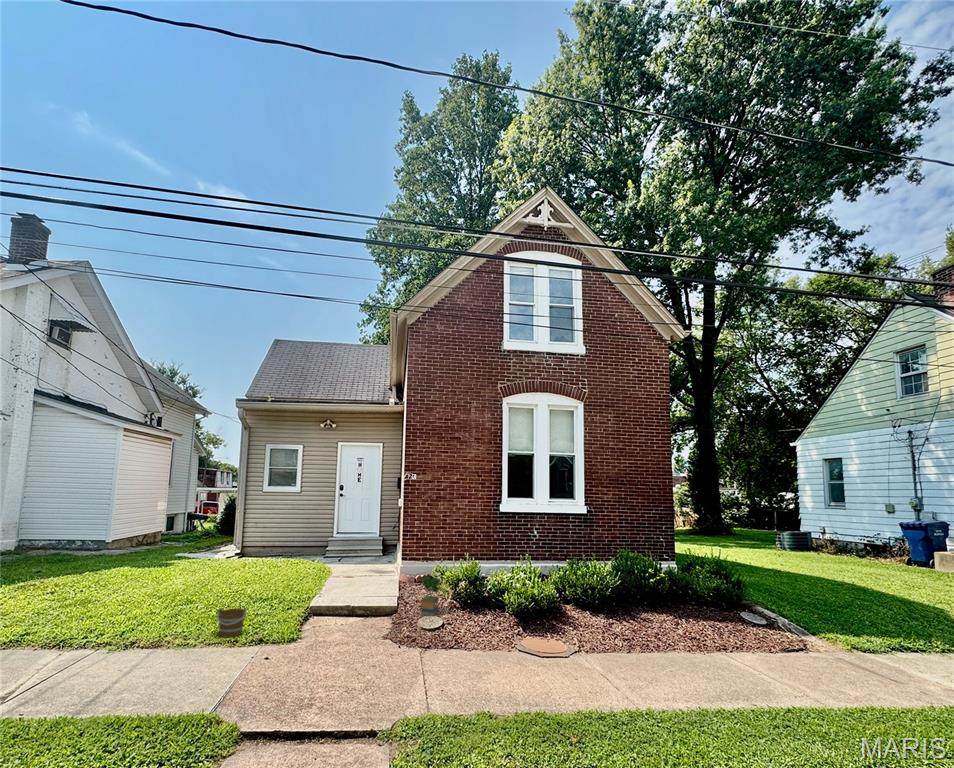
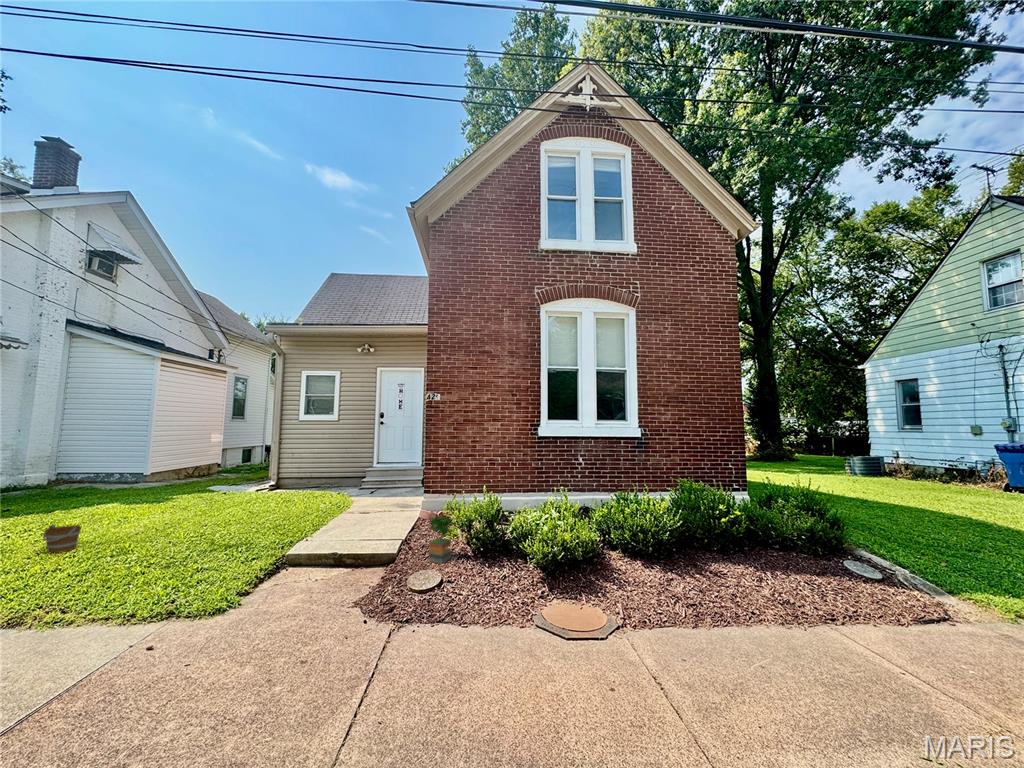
bucket: present [216,608,246,637] -> present [43,525,81,553]

